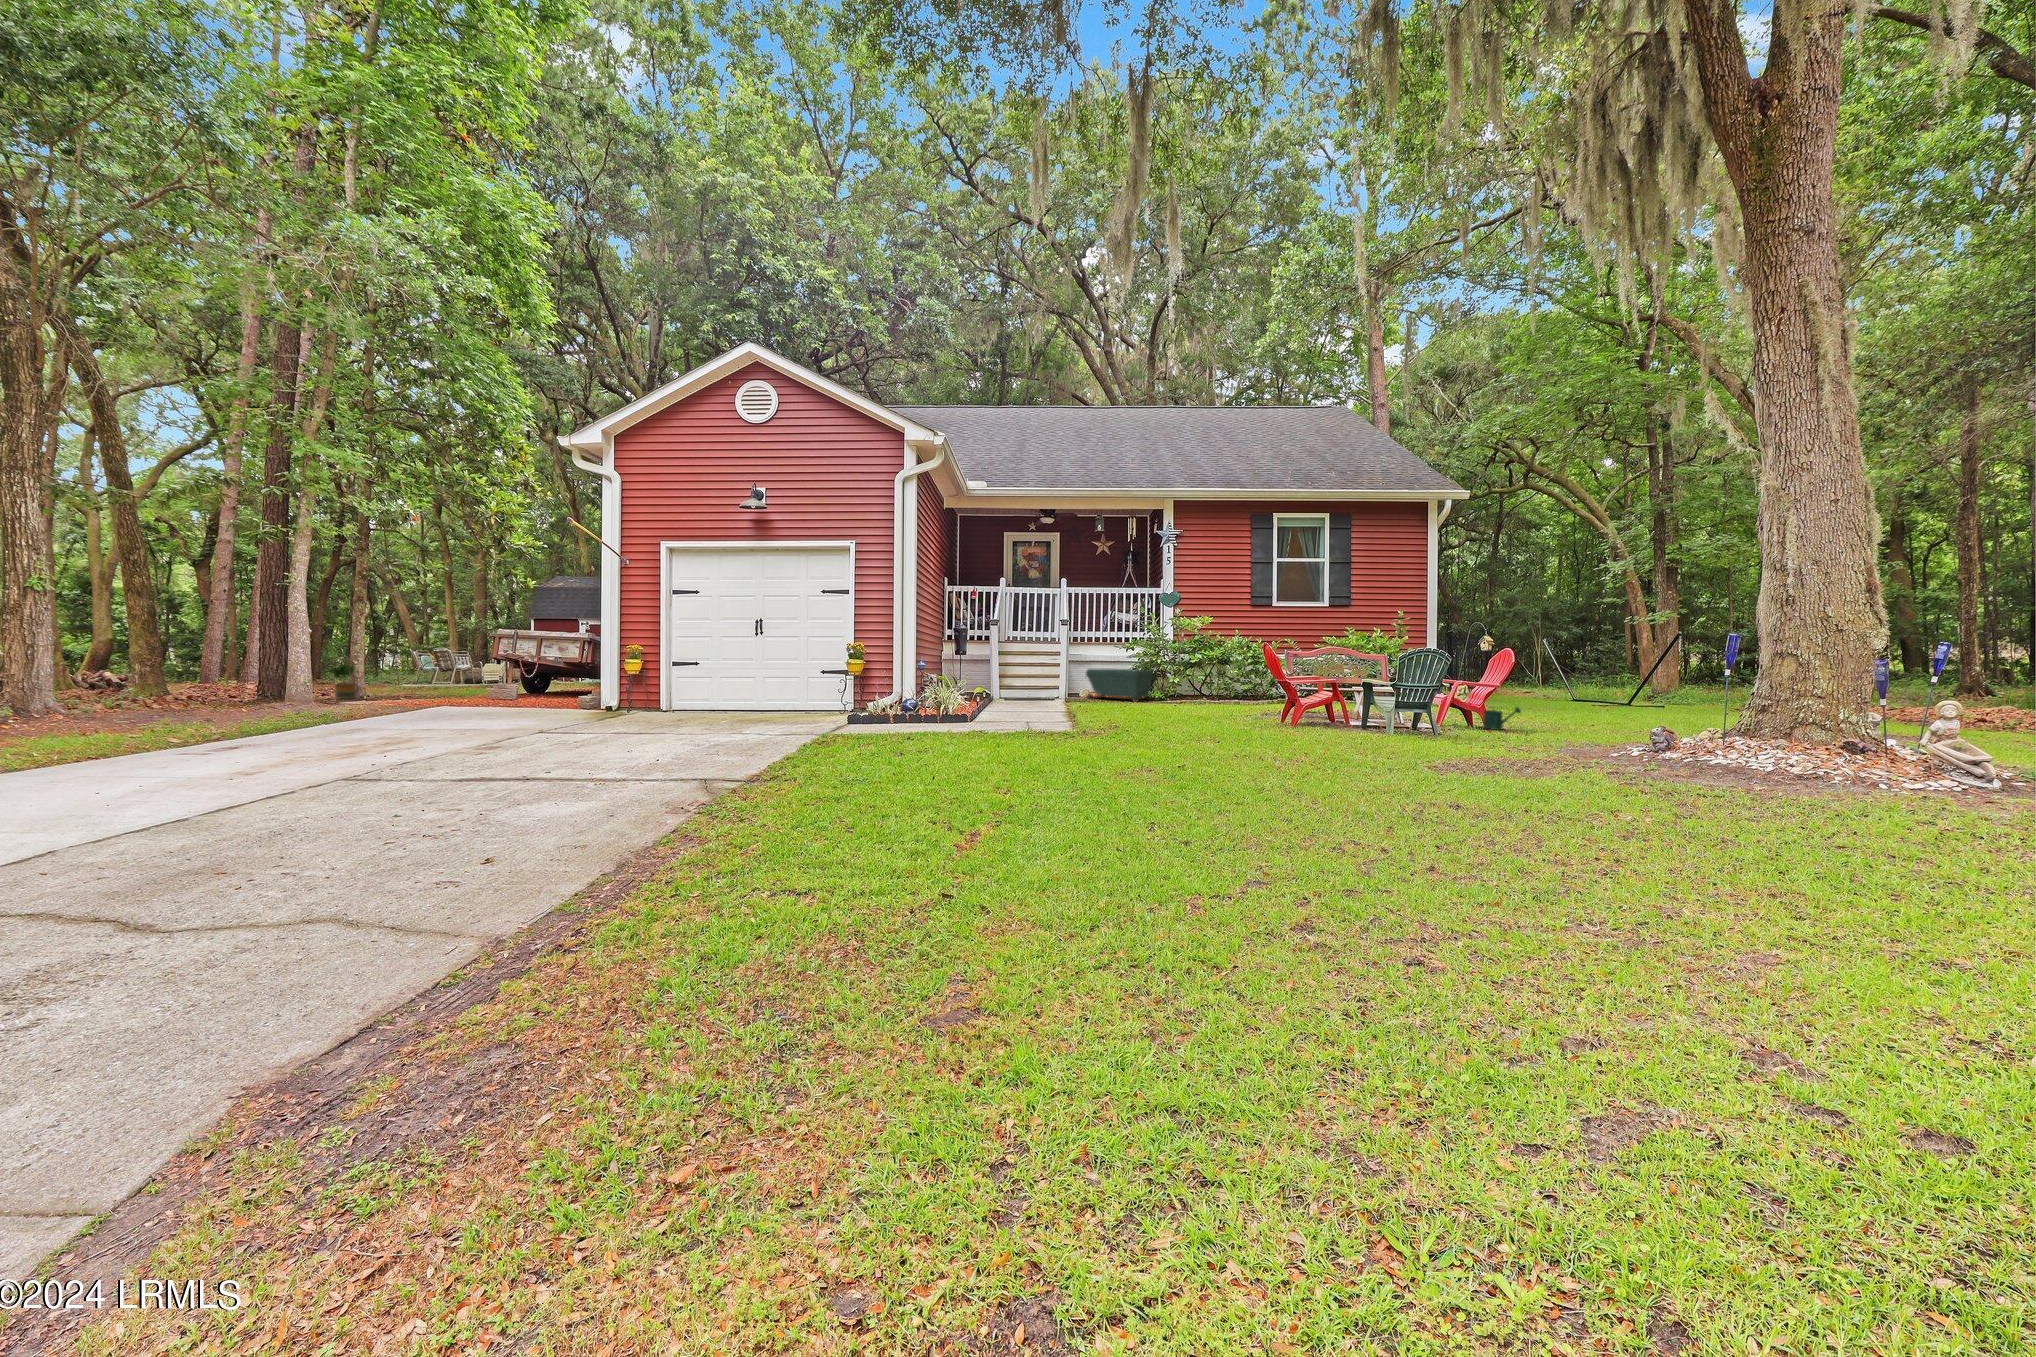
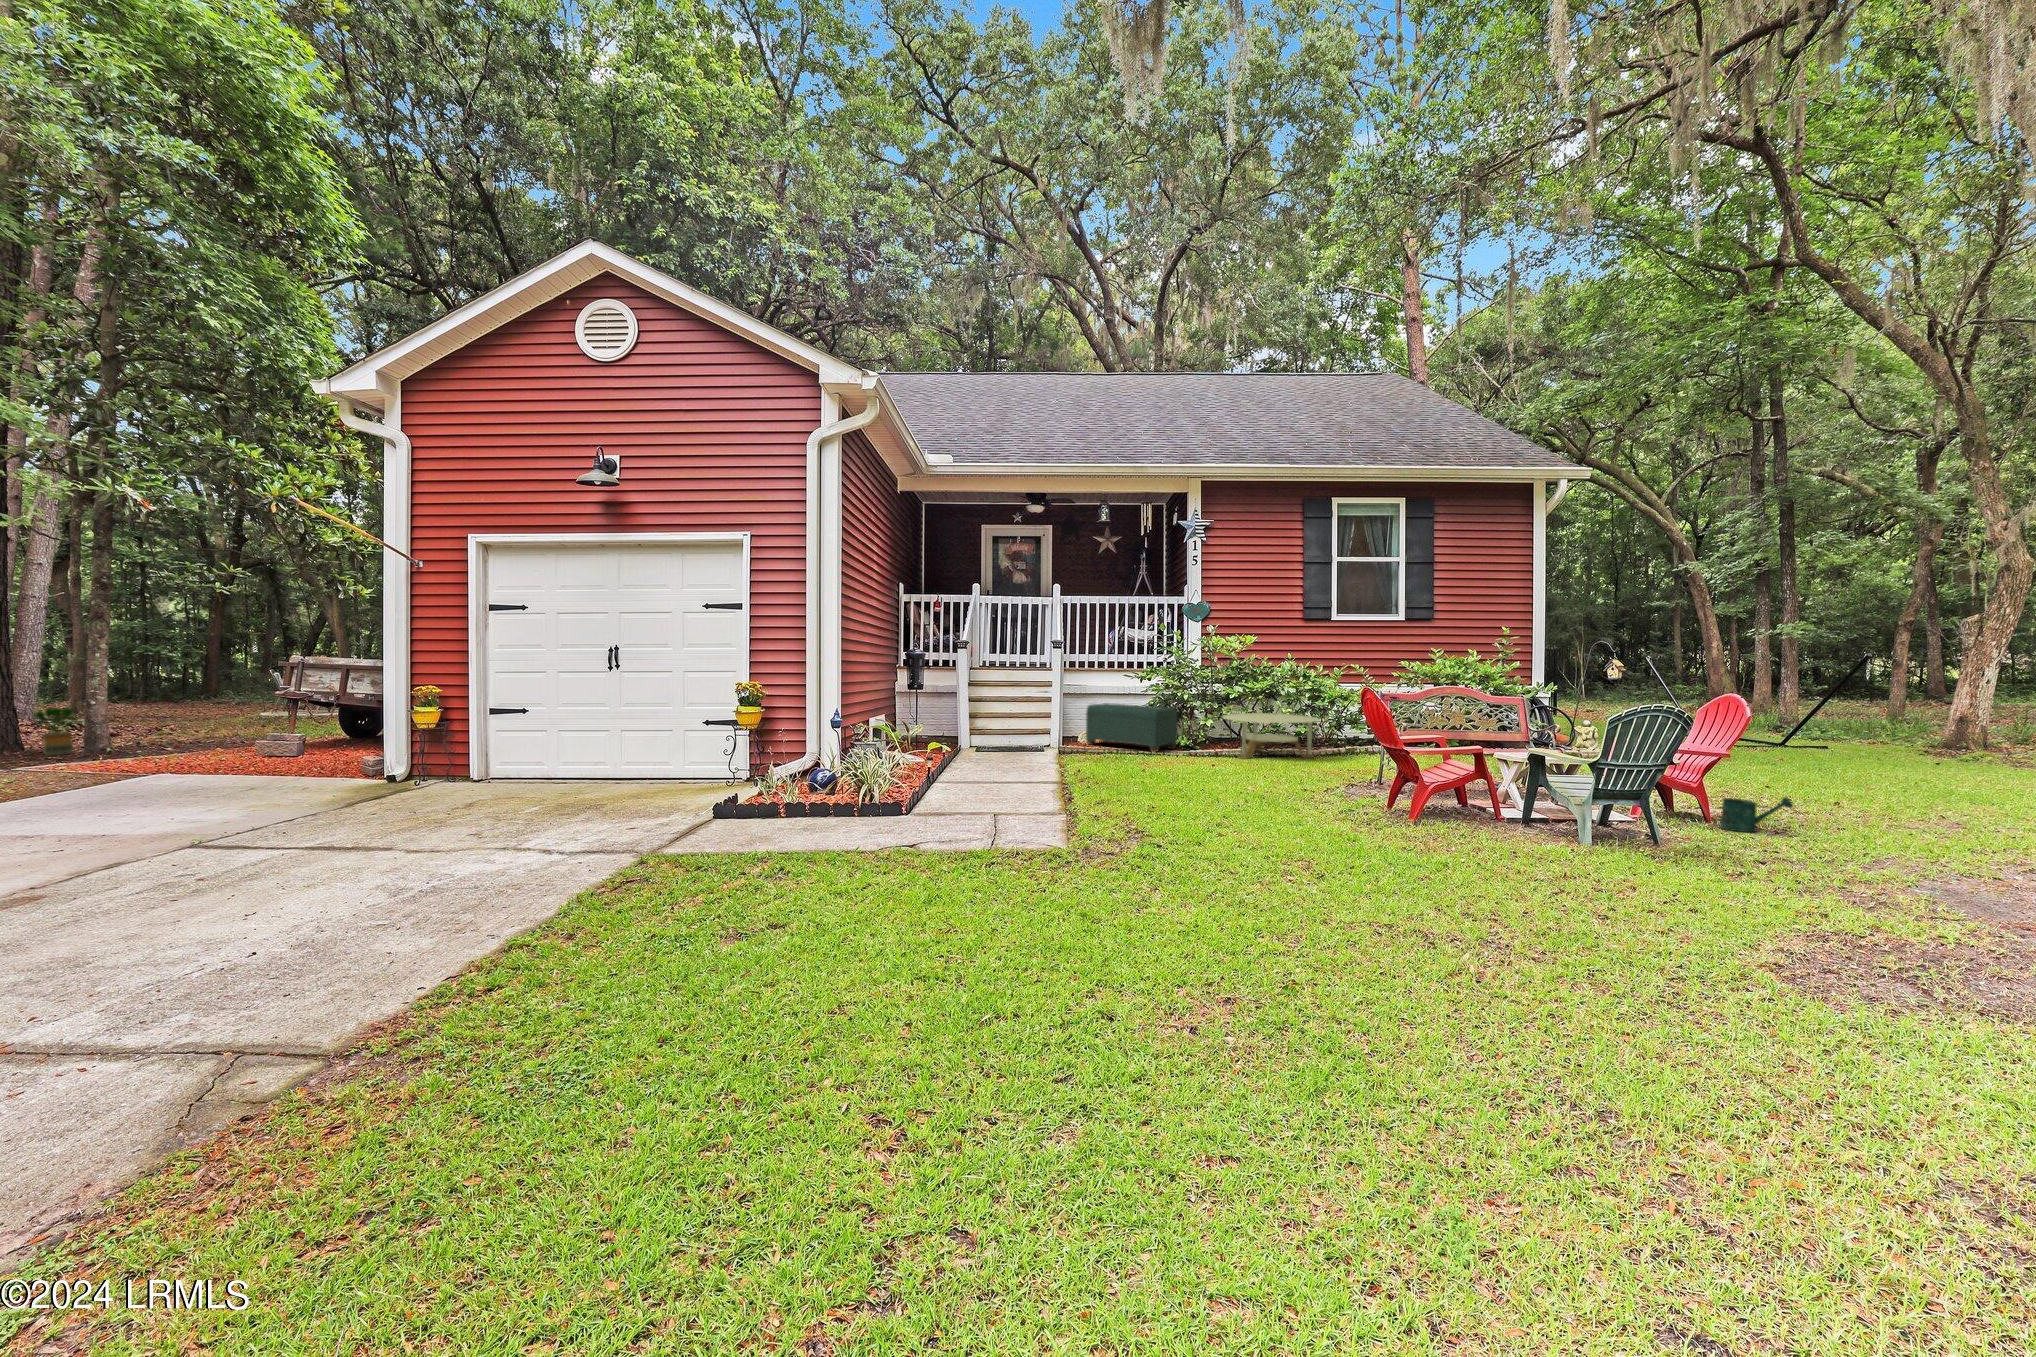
round table: none [1185,674,1255,705] -> present [1223,713,1318,759]

